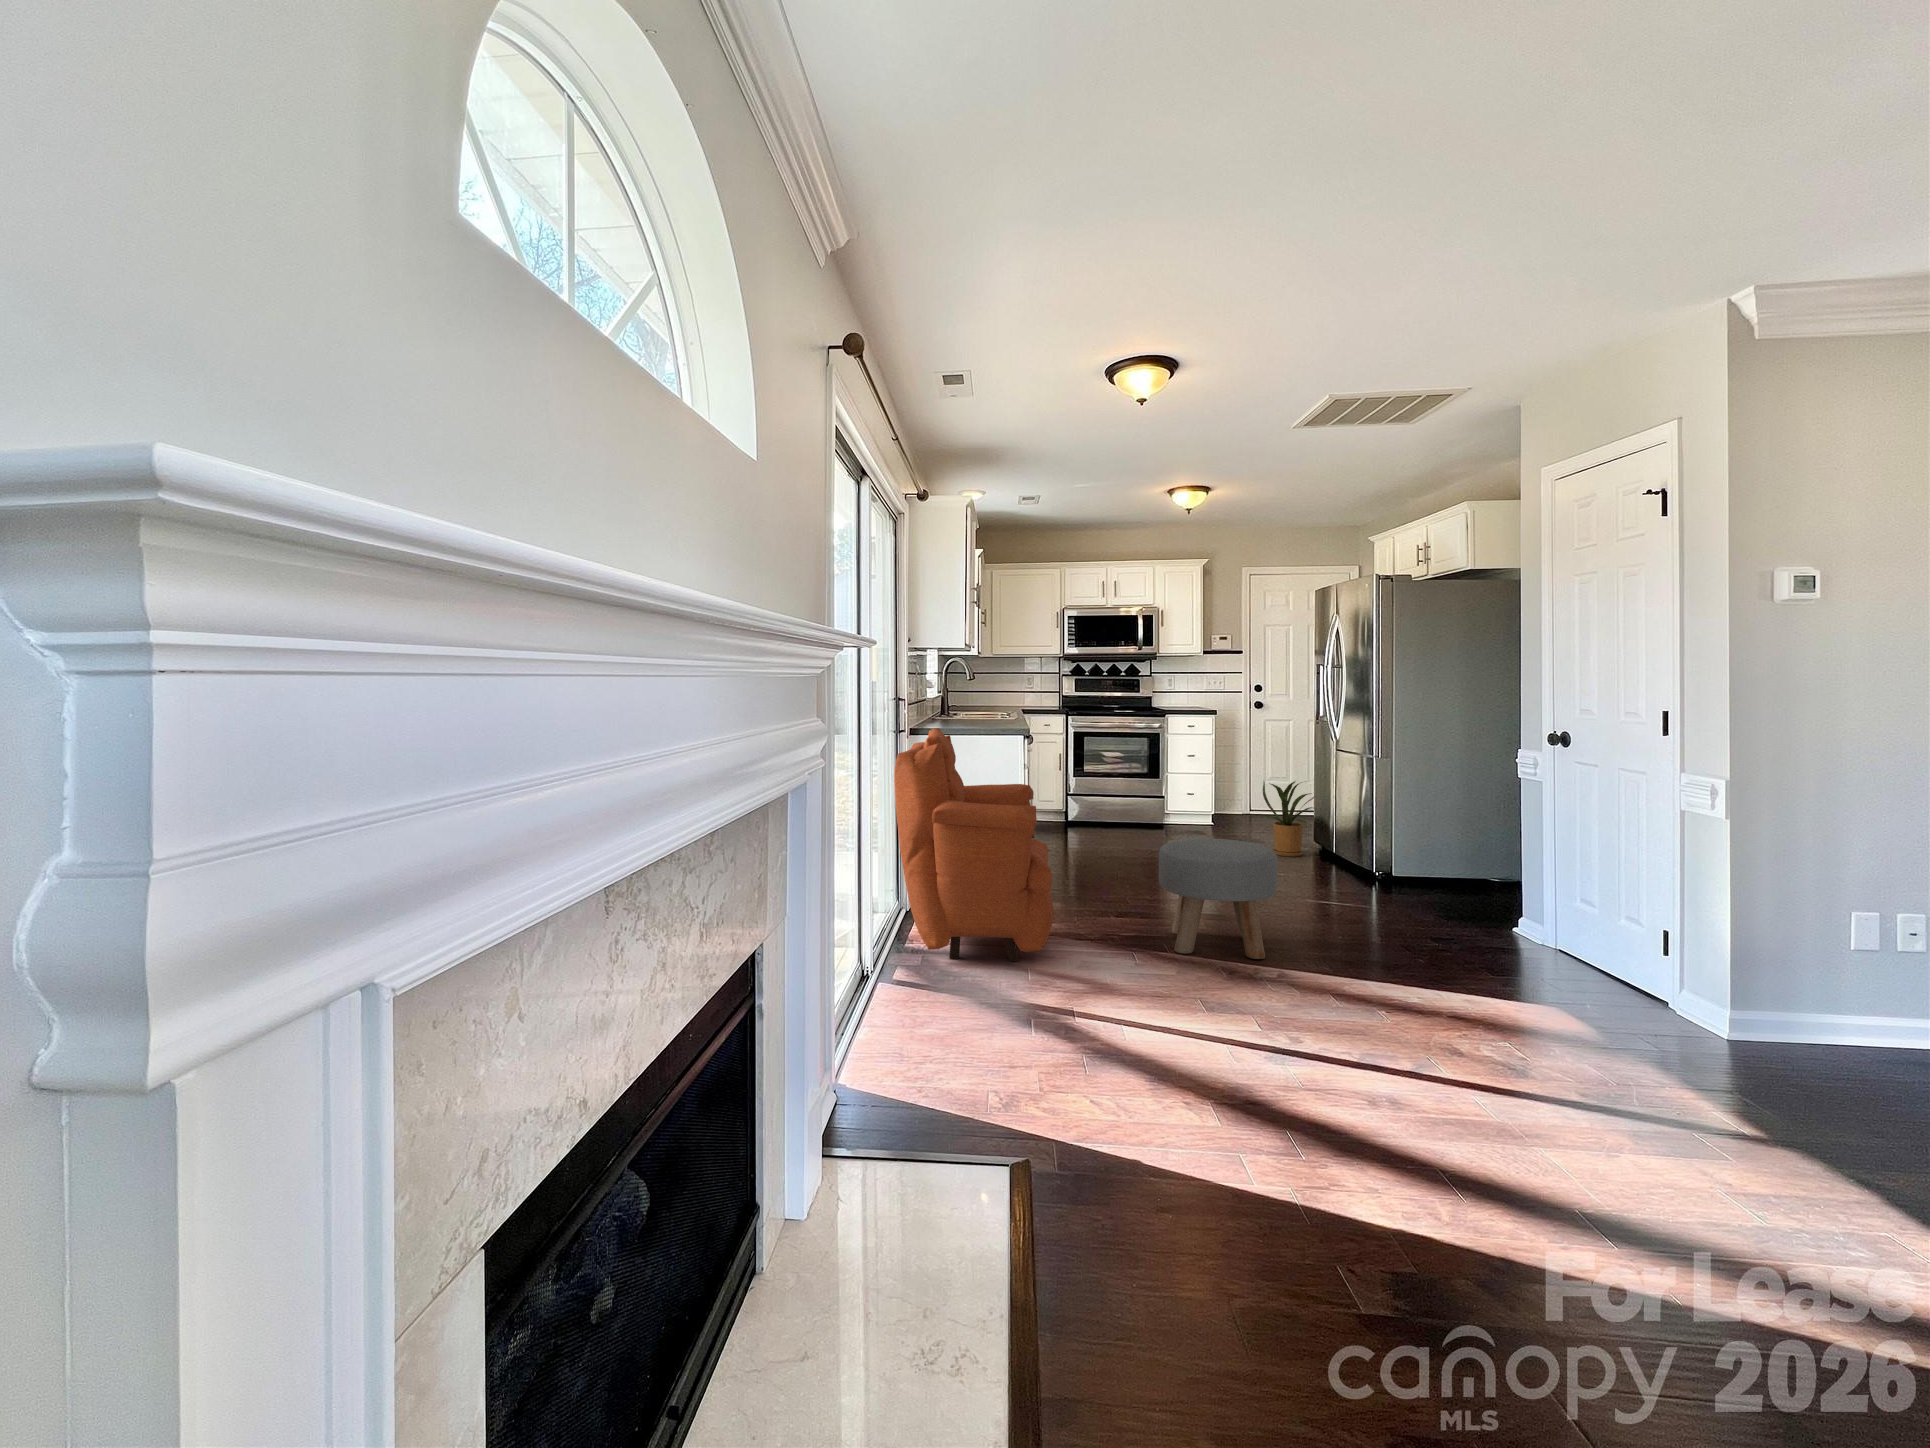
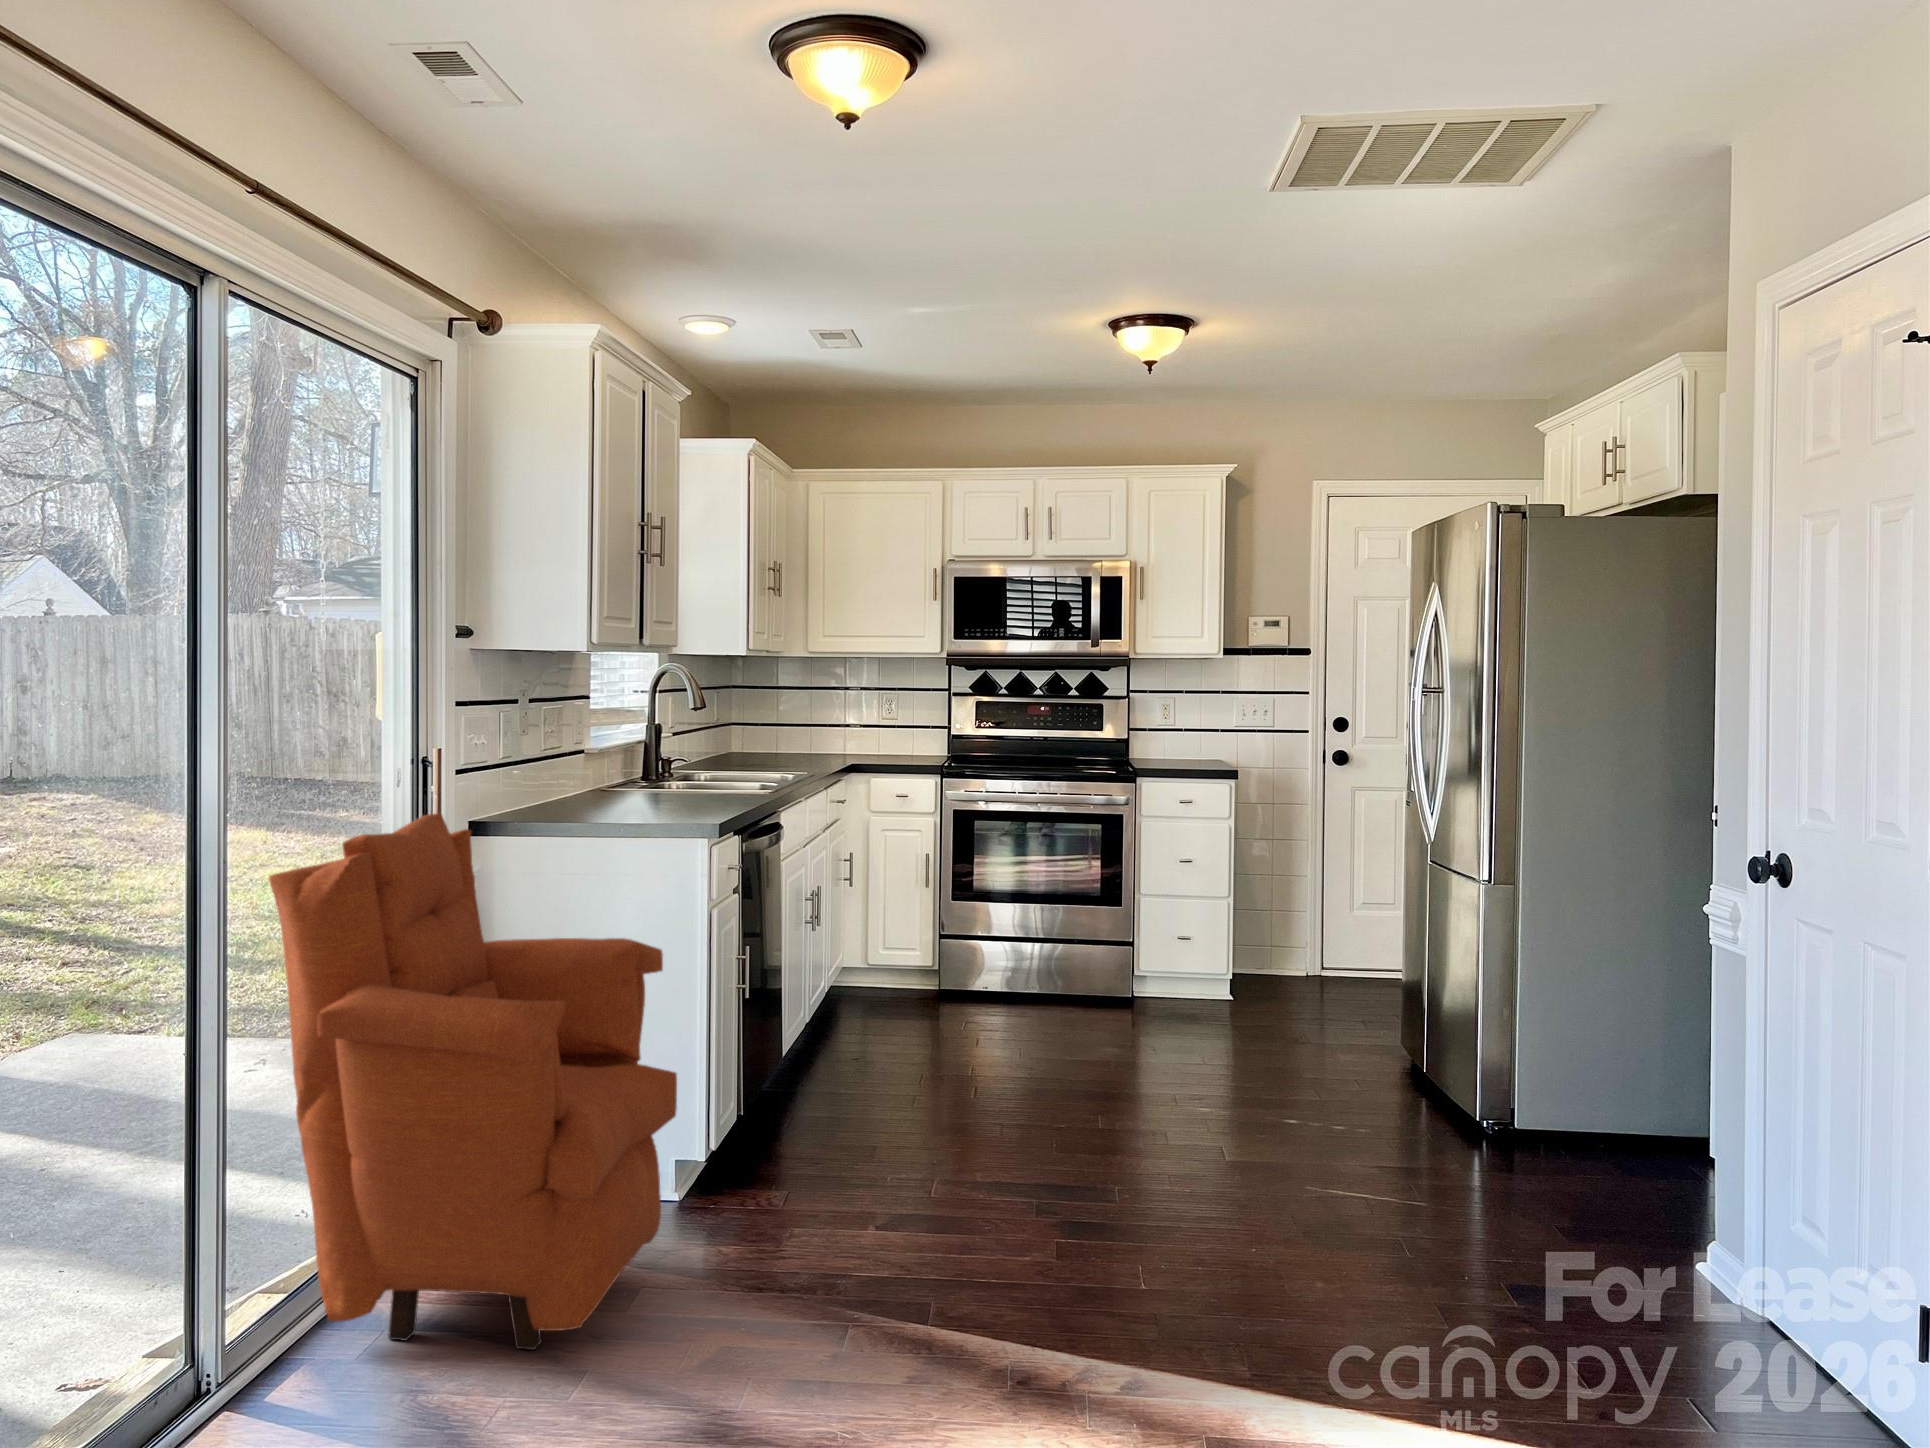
house plant: present [1263,781,1321,857] -> none [1283,917,1409,1078]
ottoman: present [1159,838,1278,959] -> none [902,1066,1151,1351]

